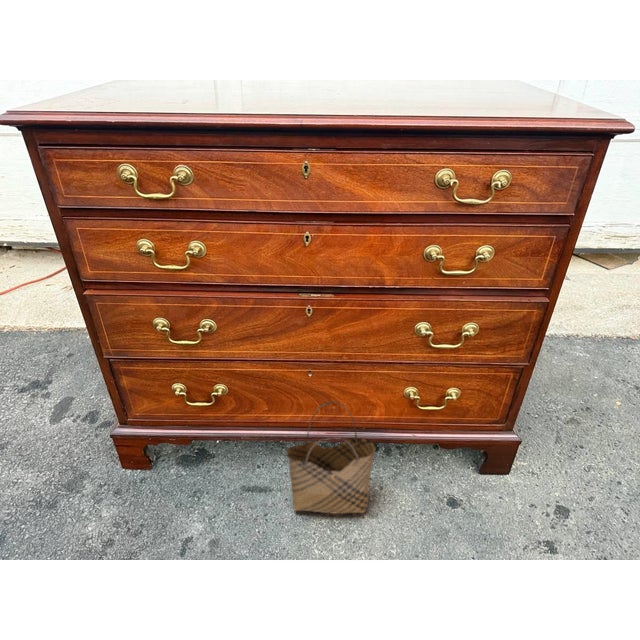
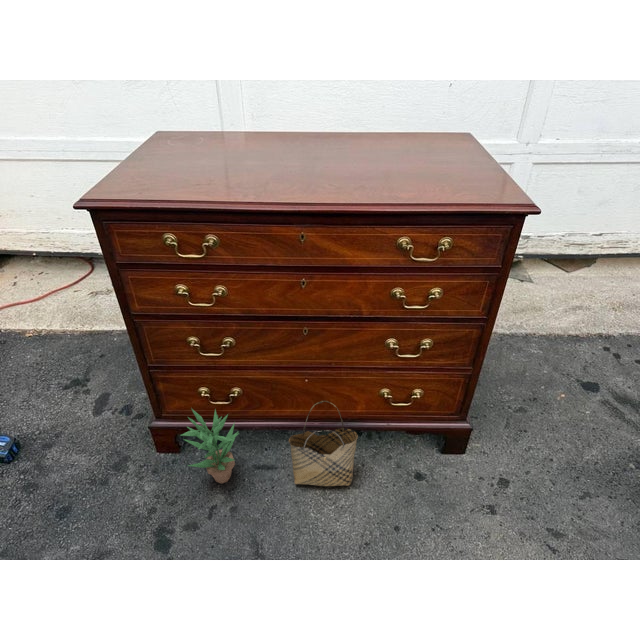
potted plant: none [142,408,223,509] -> present [182,409,238,484]

